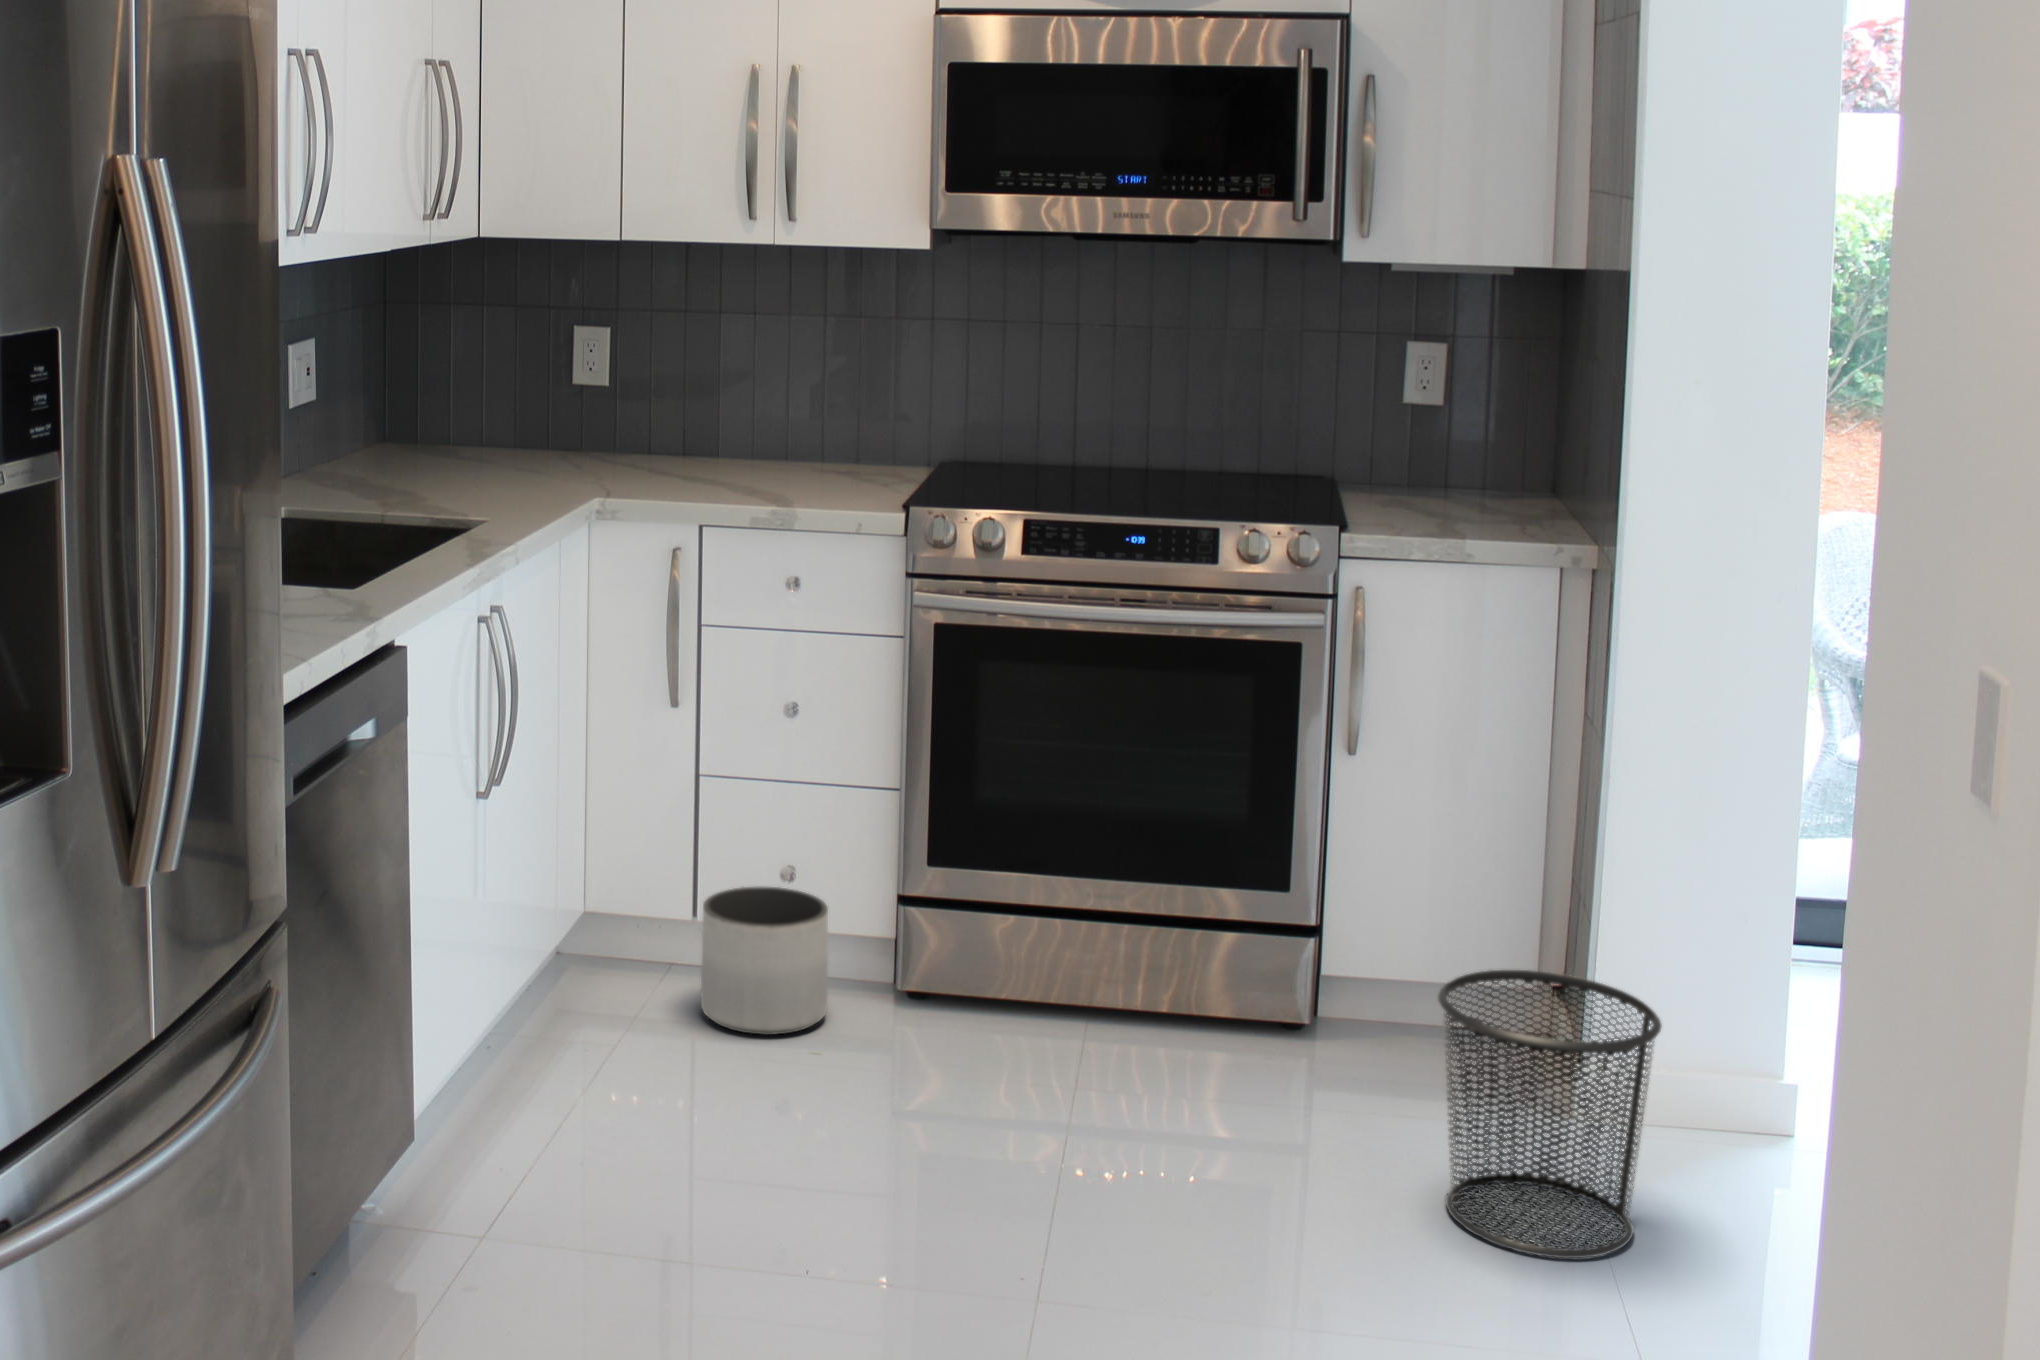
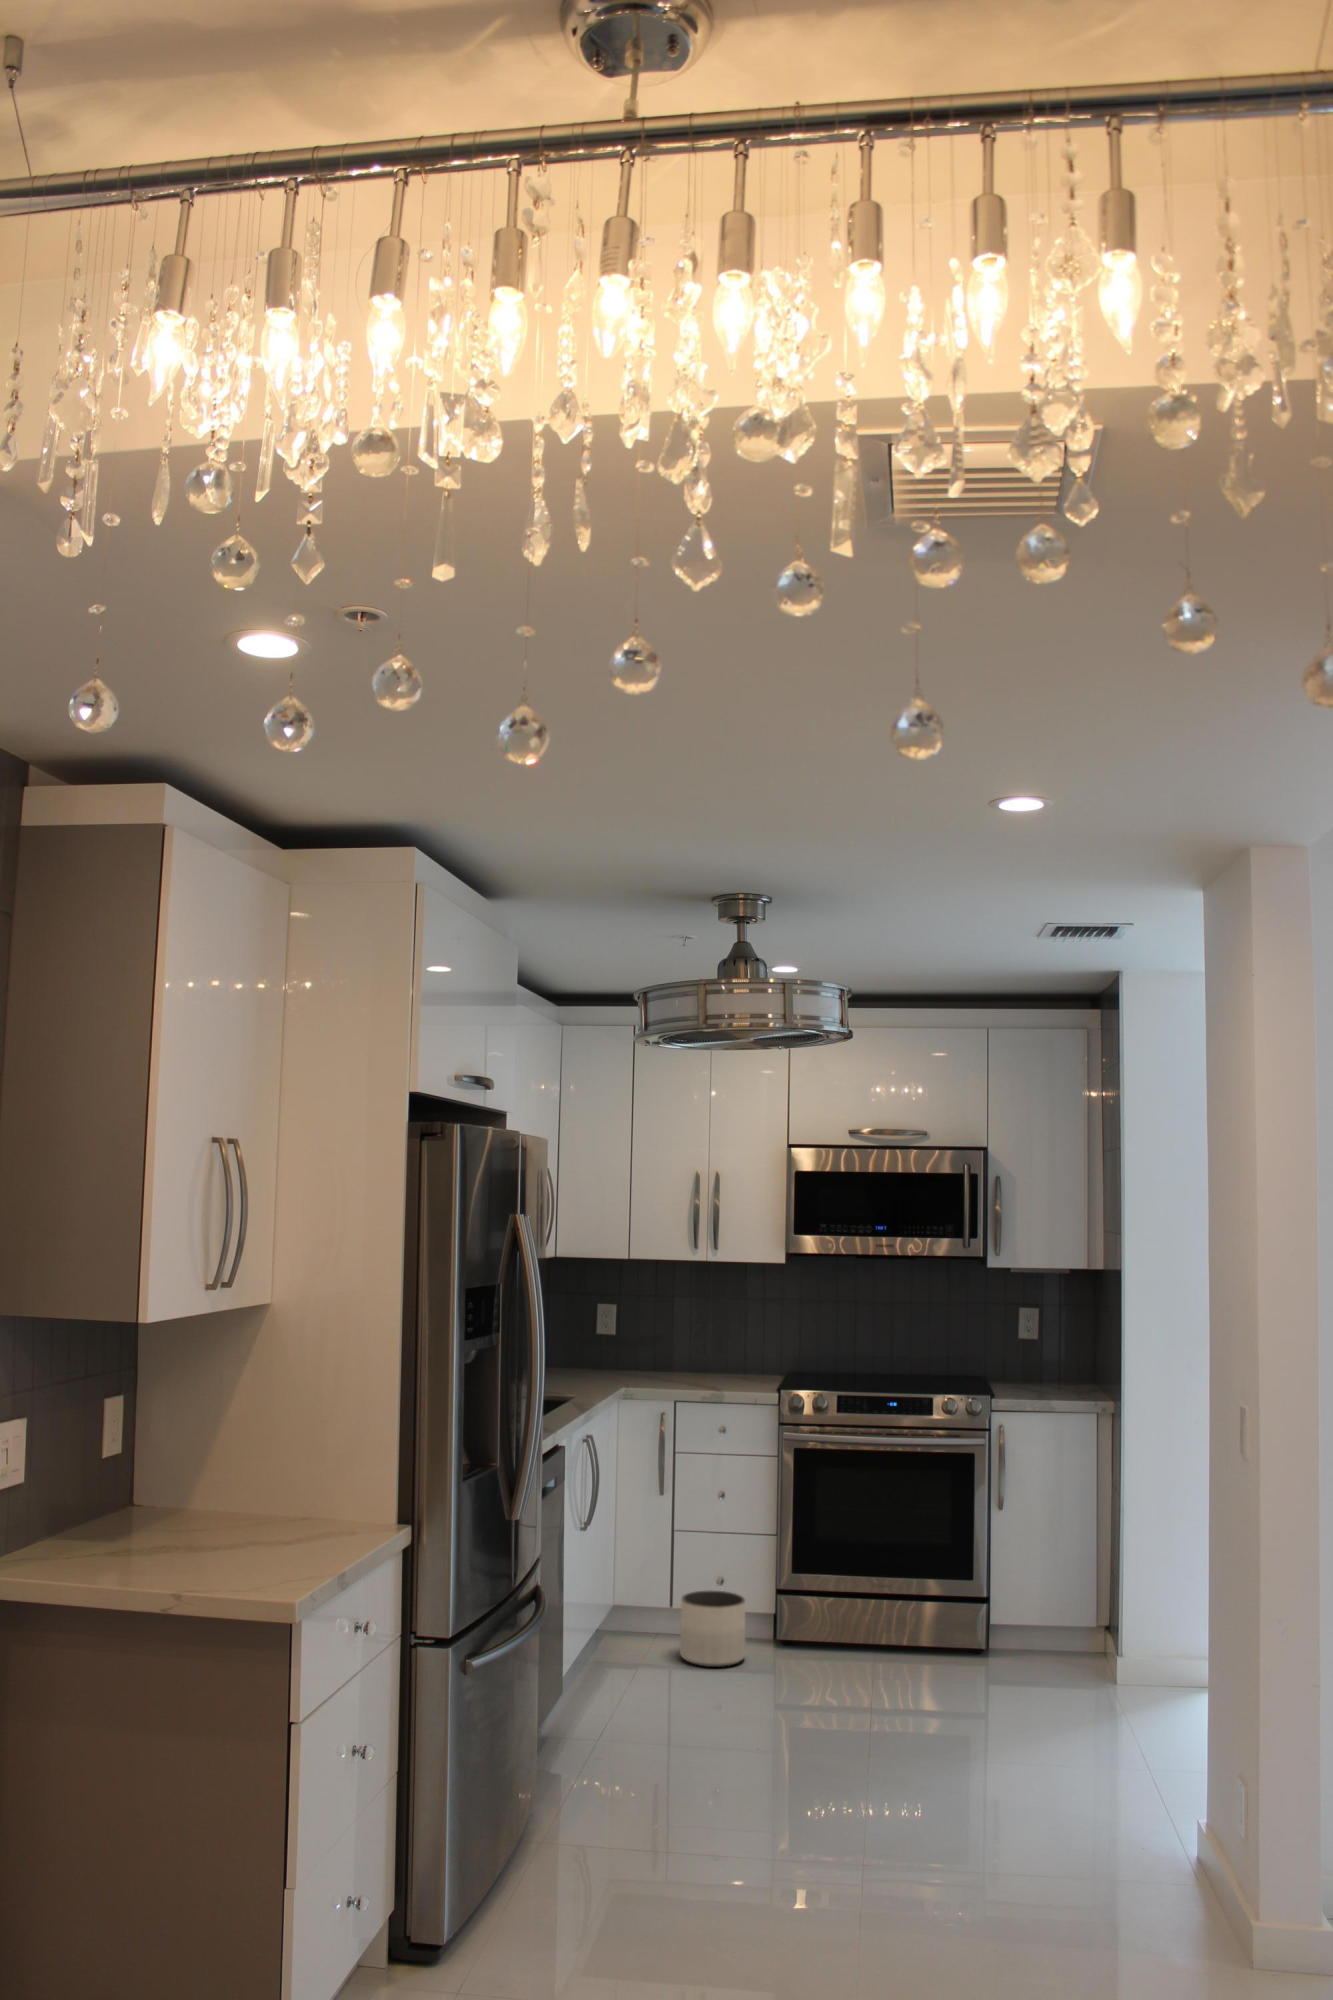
waste bin: present [1438,970,1662,1258] -> none [1049,1610,1152,1749]

